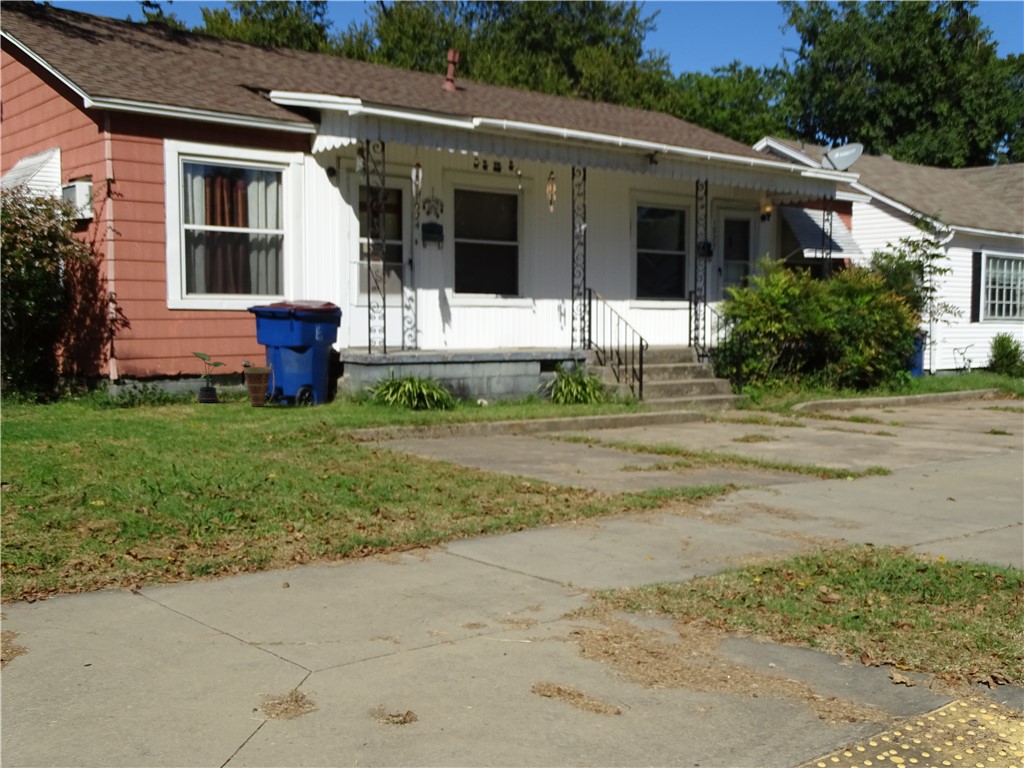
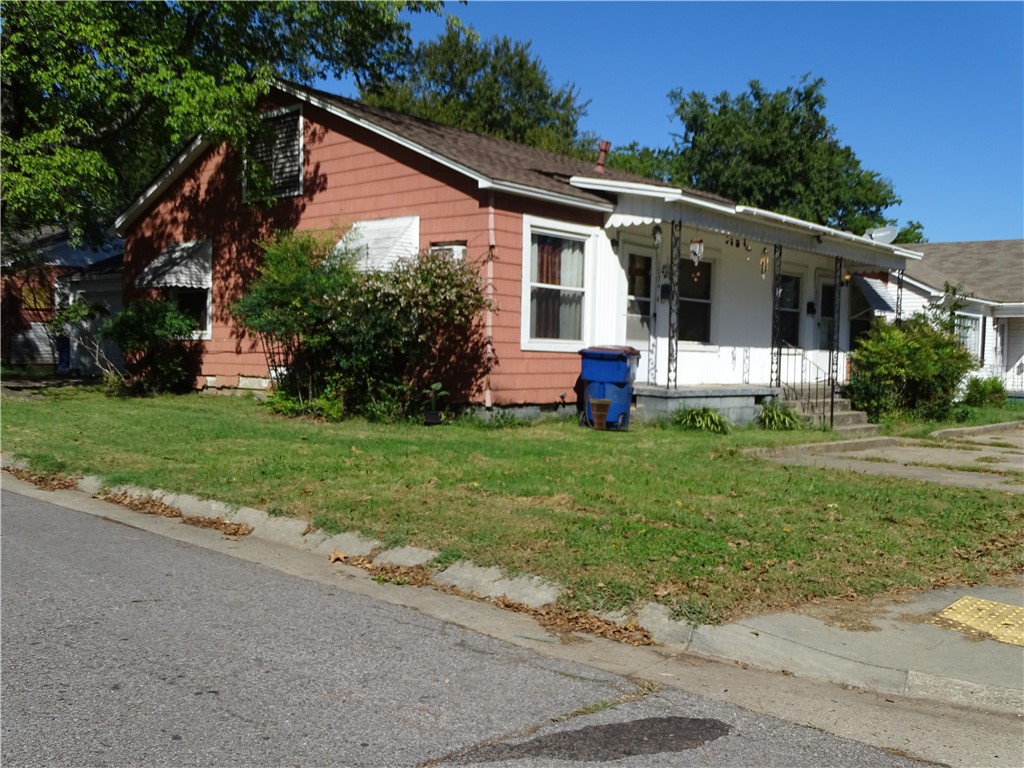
potted plant: present [192,352,226,403] -> present [423,383,450,424]

